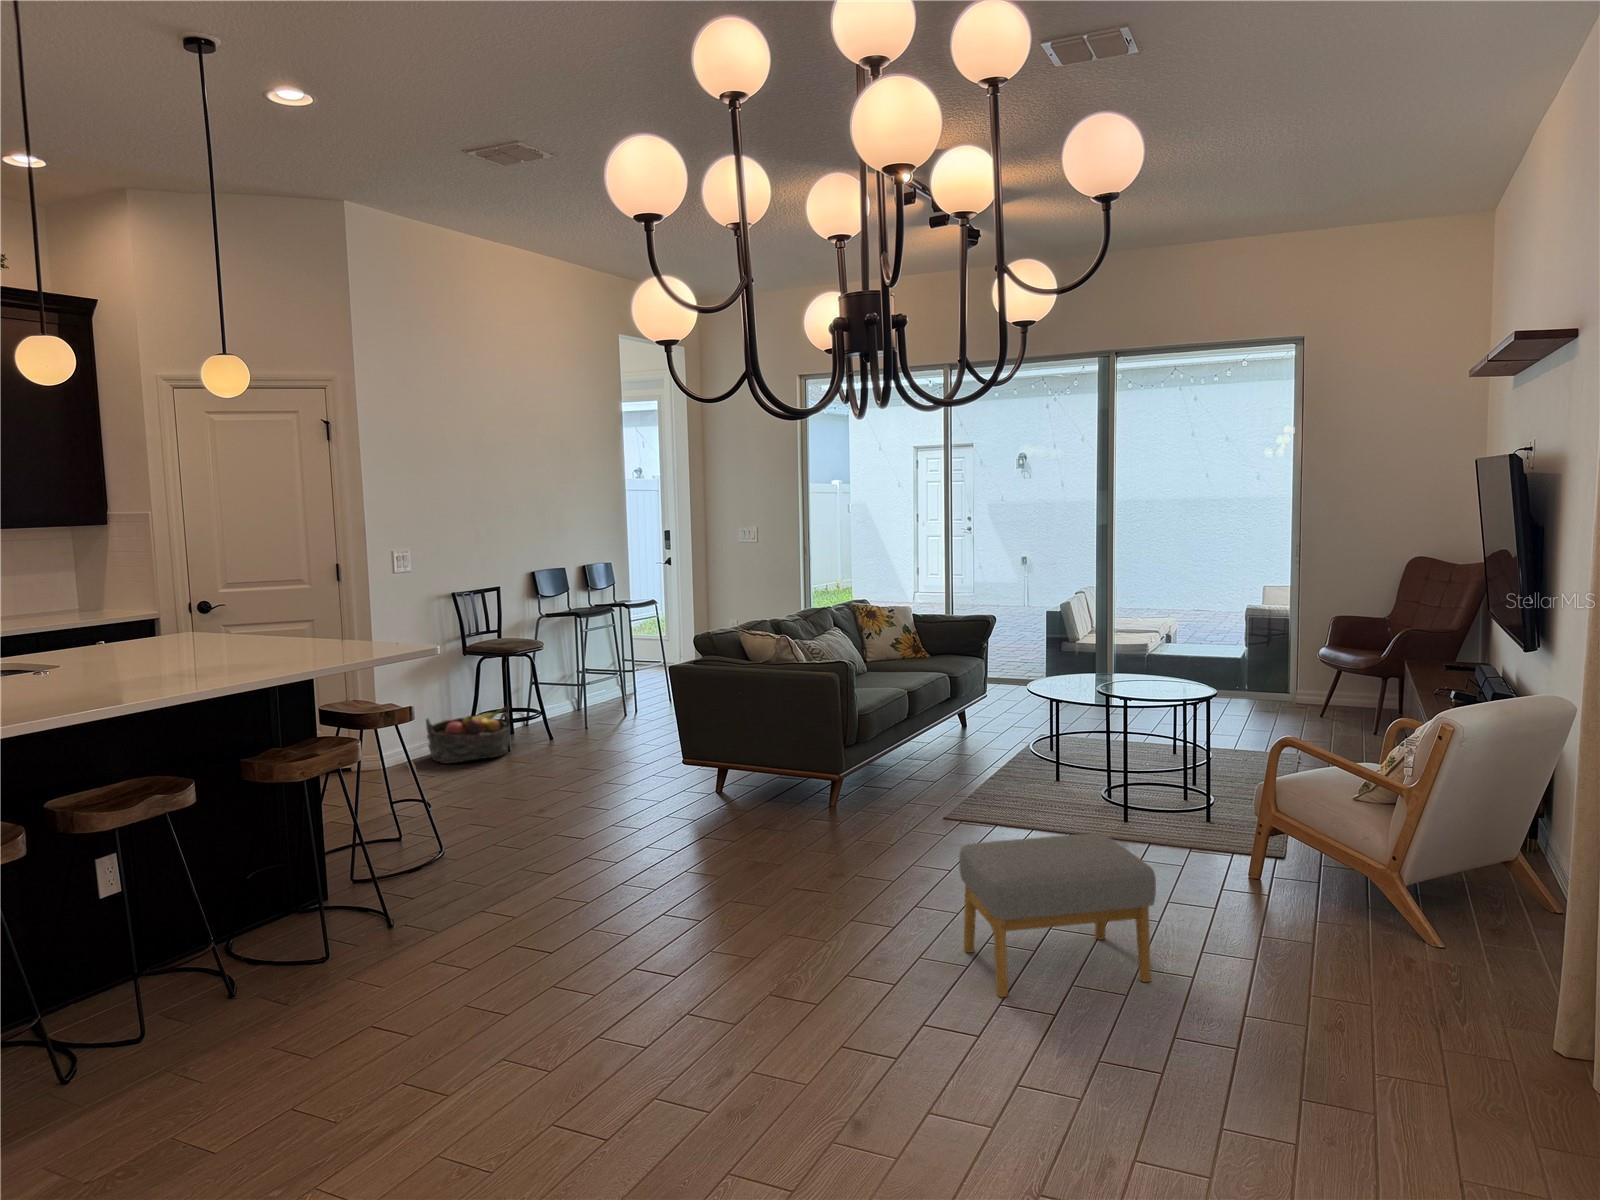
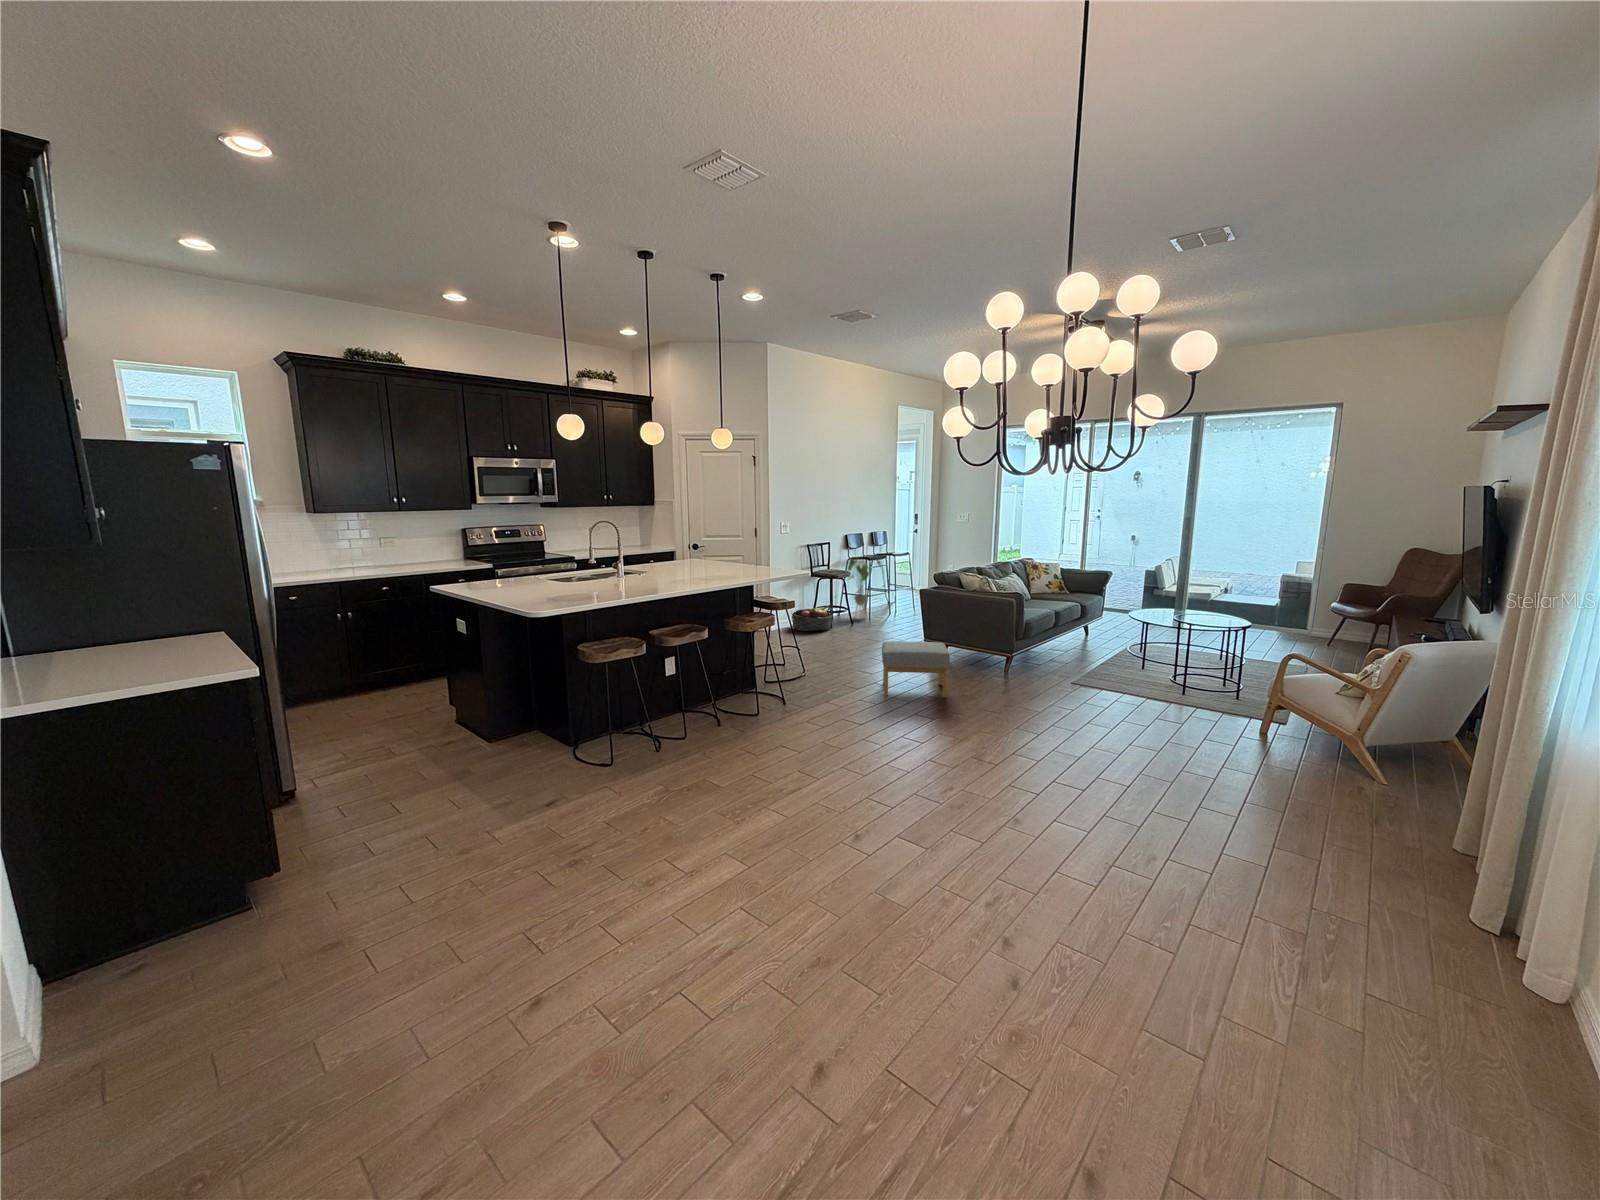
house plant: none [536,611,610,731] -> present [848,558,883,615]
footstool: present [959,834,1156,997] -> present [882,641,950,698]

